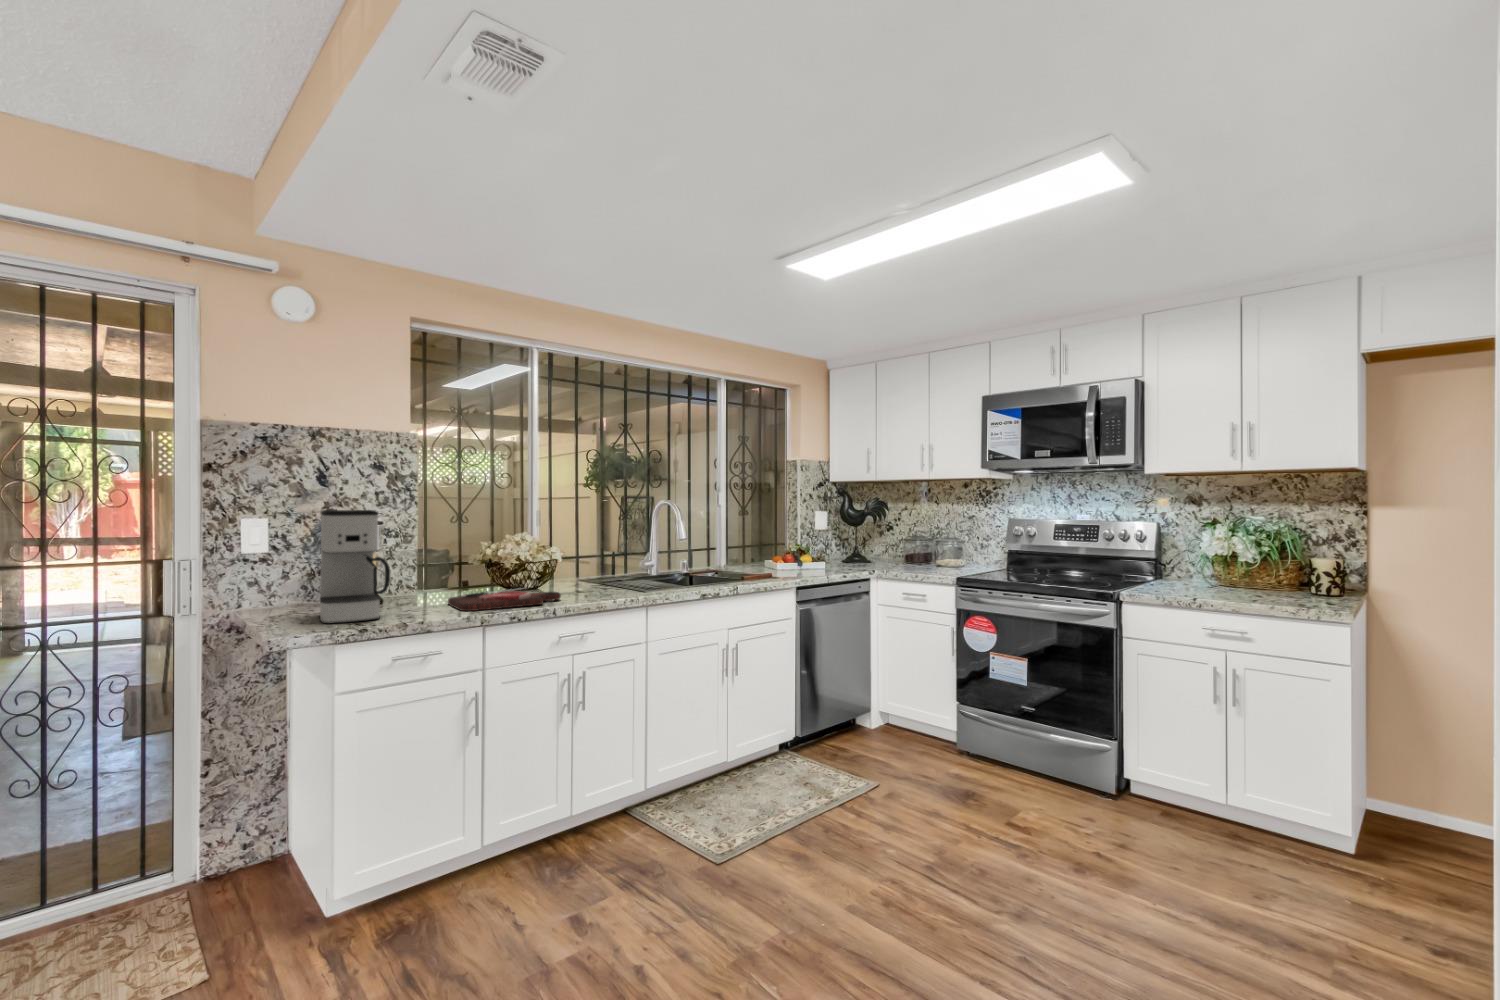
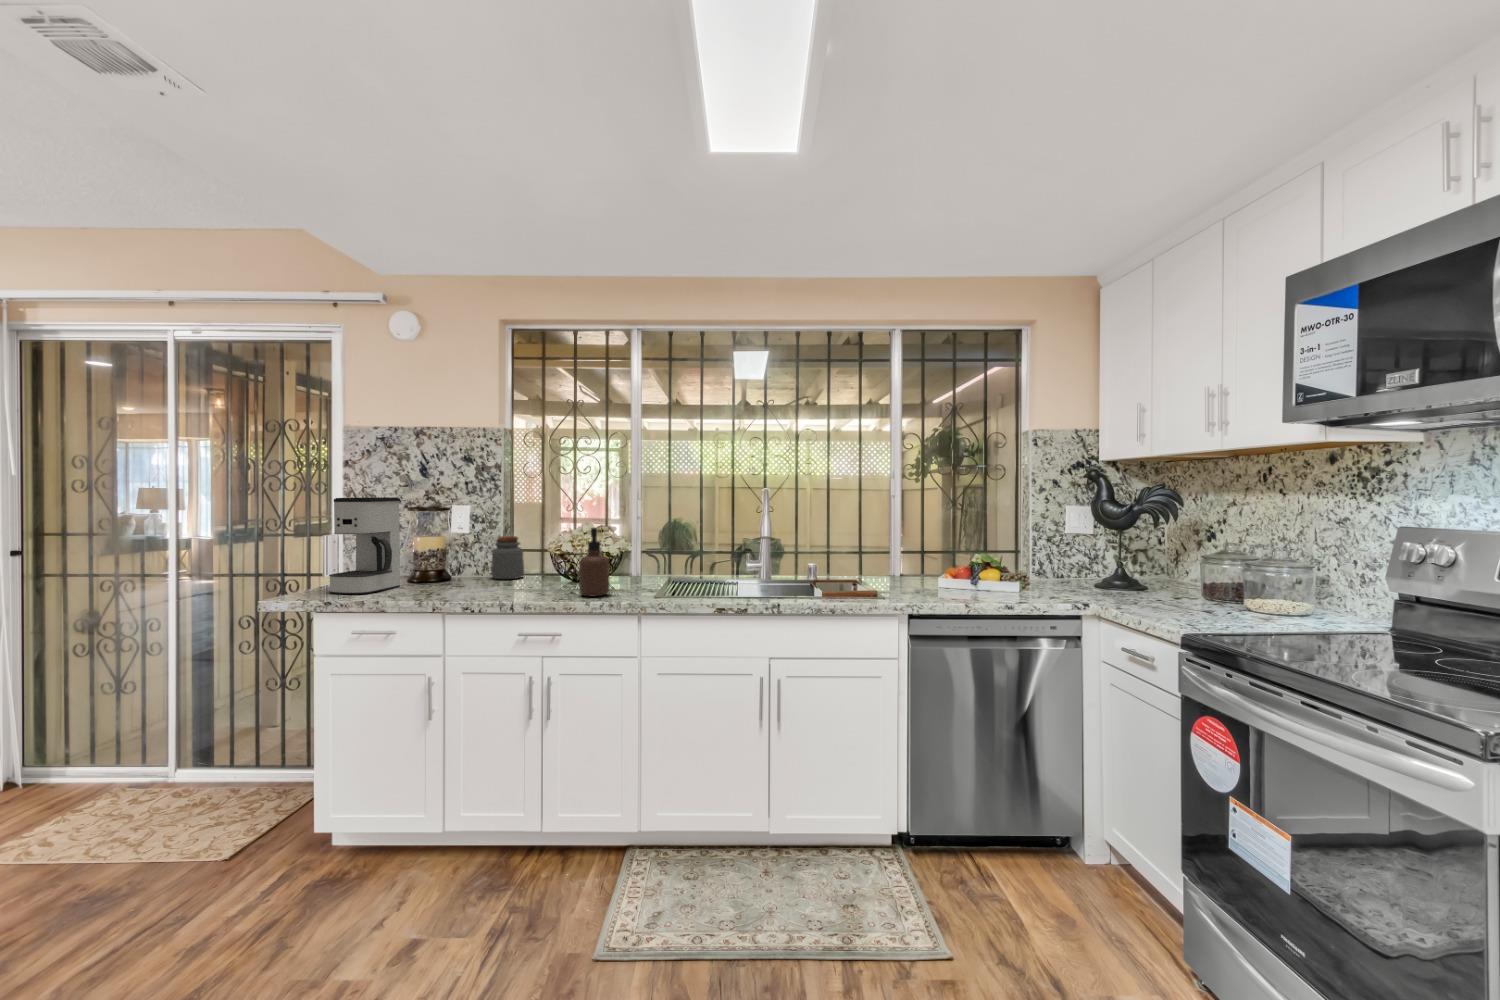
soap dispenser: none [580,536,608,598] -> present [579,528,609,596]
jar: none [422,550,458,597] -> present [491,536,524,579]
cutting board: present [448,590,561,611] -> none [440,579,556,597]

